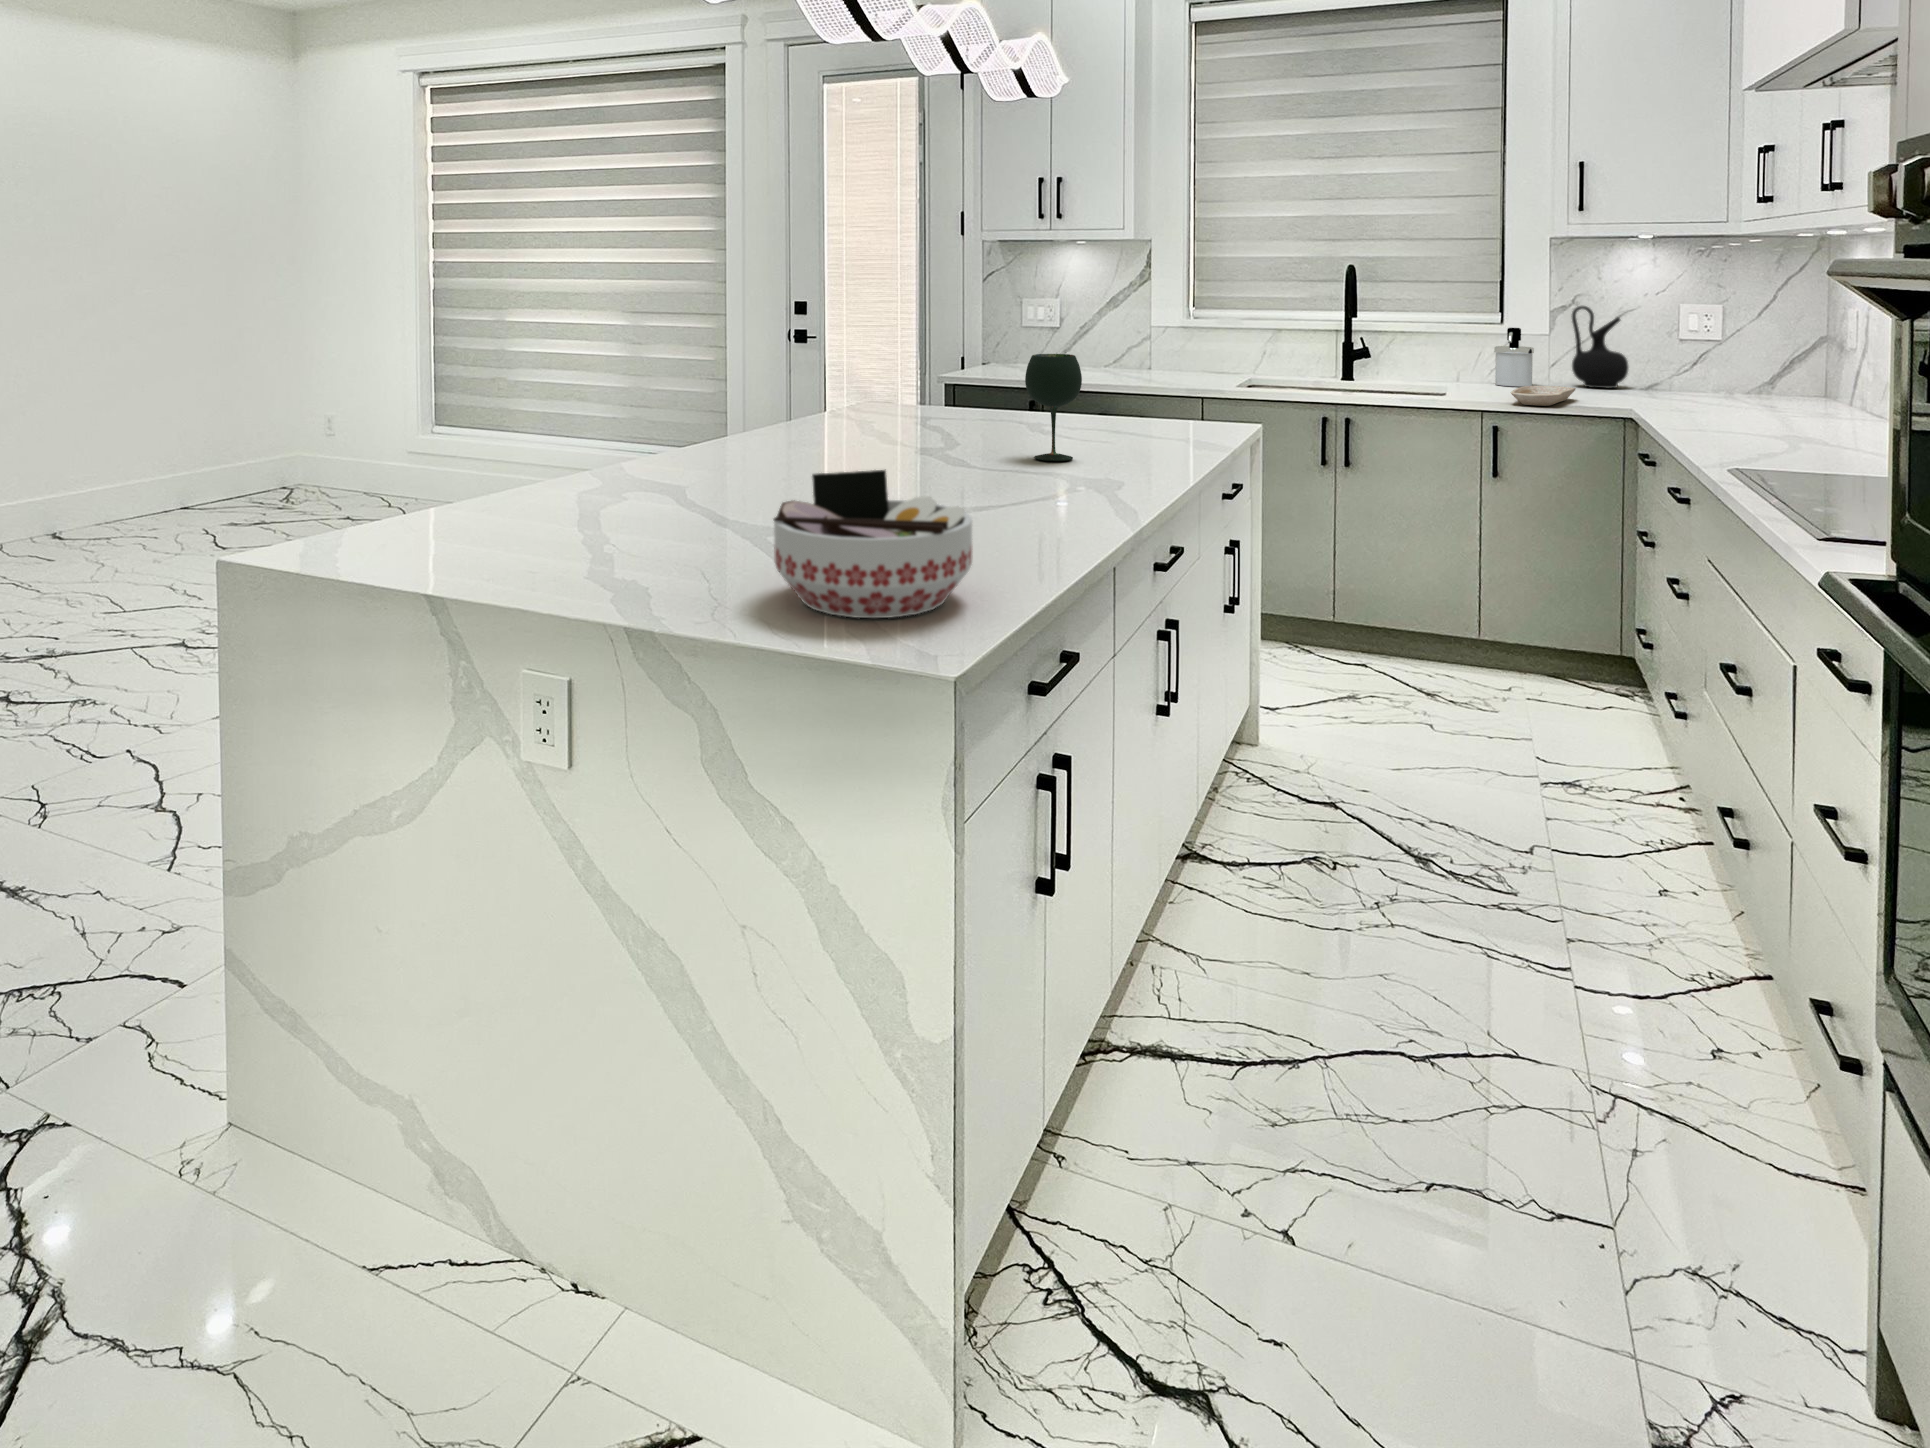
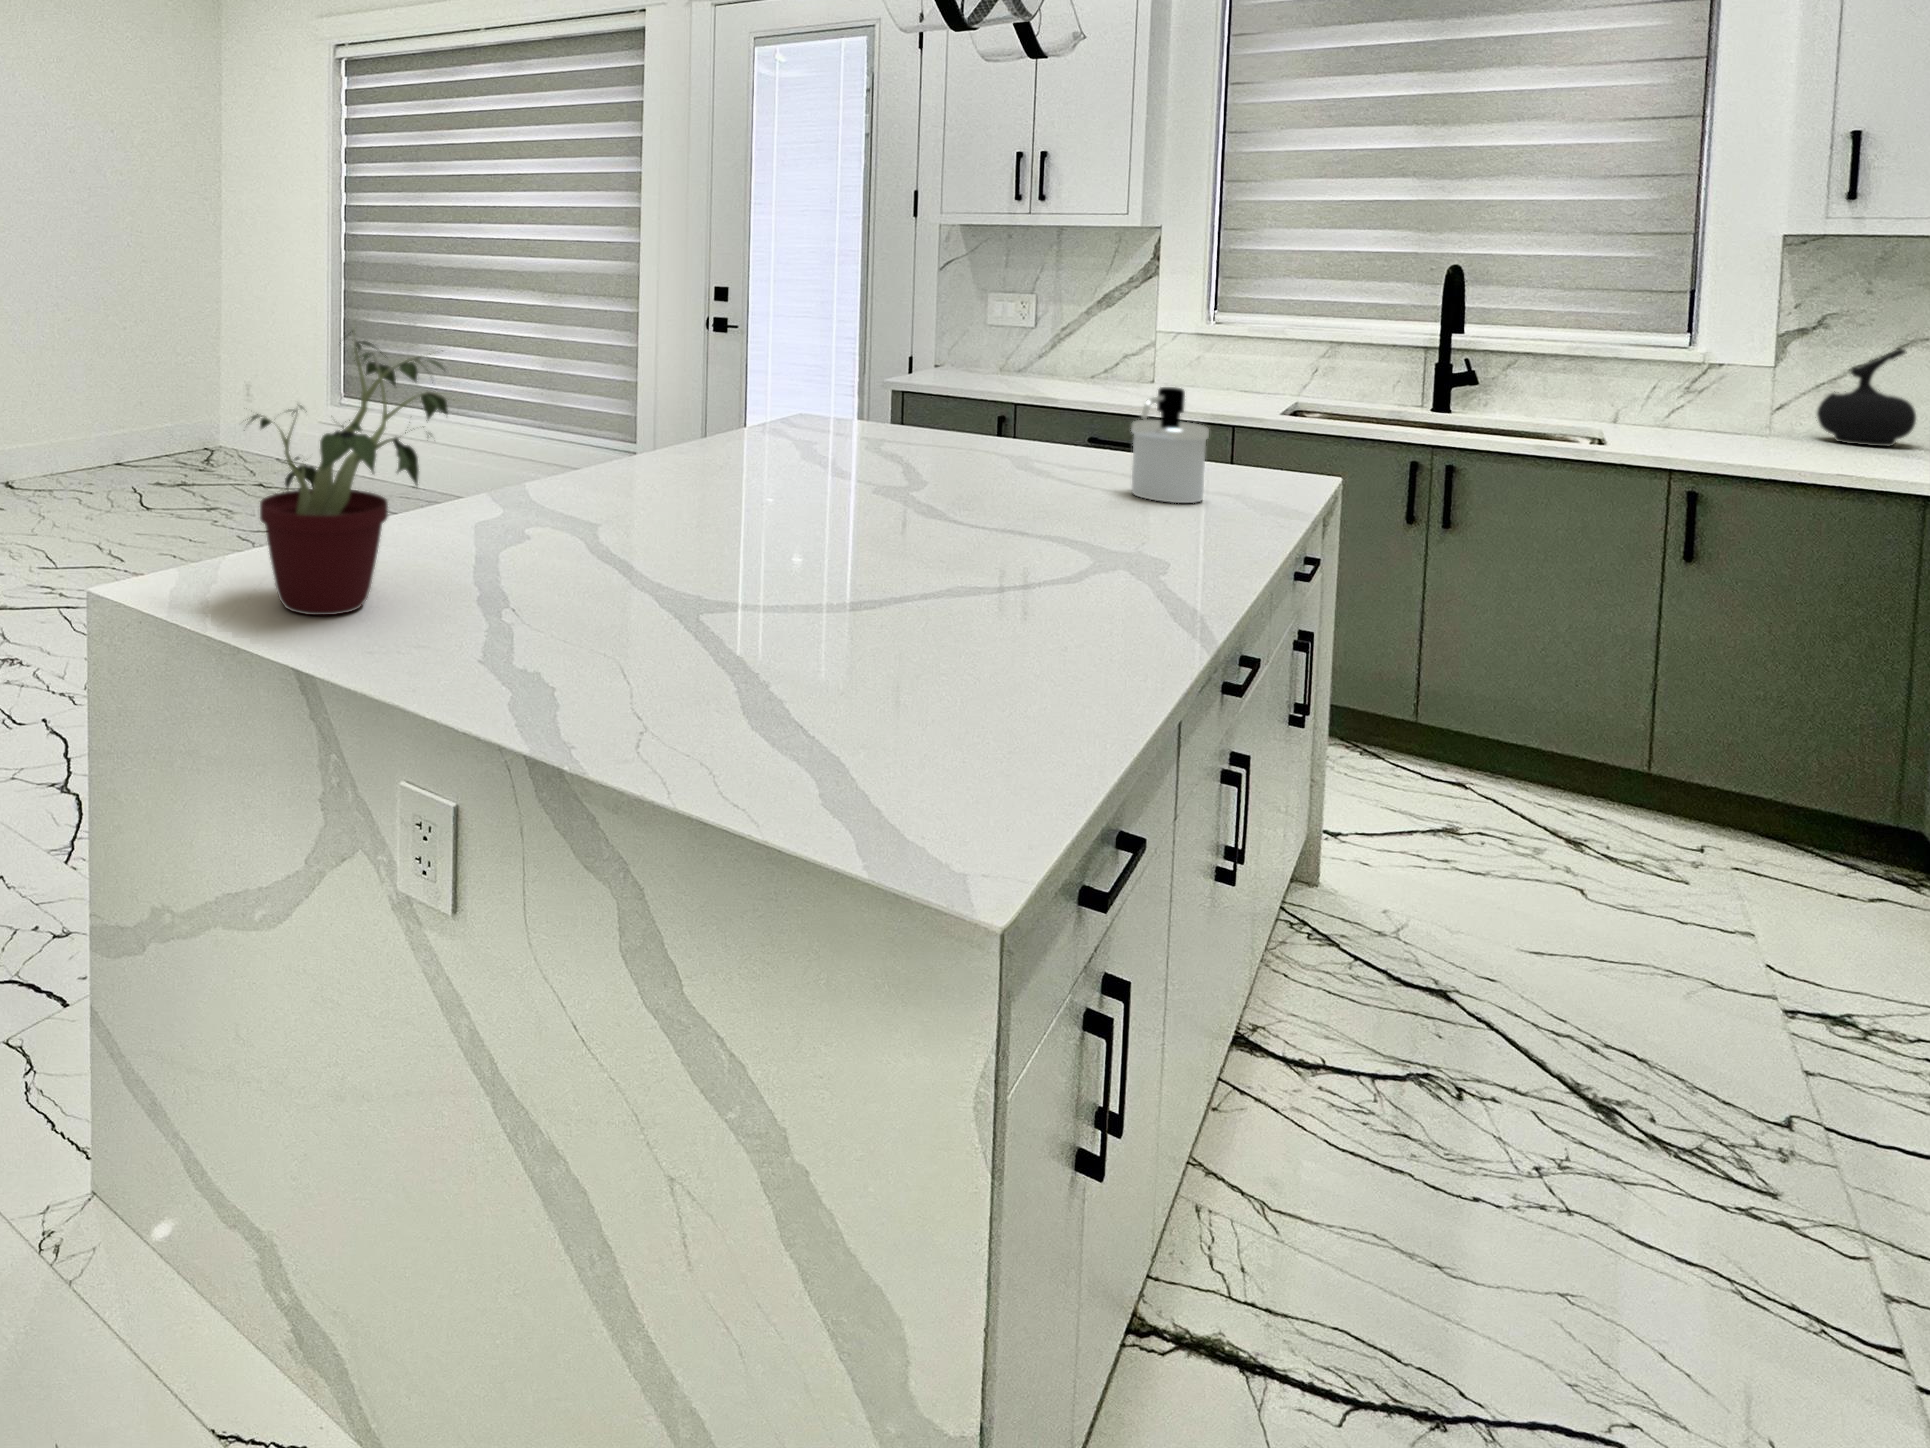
potted plant: none [364,311,562,558] -> present [247,328,448,615]
soap dispenser: present [1494,328,1534,387] -> present [1131,387,1209,503]
wine glass: present [1025,354,1082,461] -> none [1029,385,1108,523]
tray: present [1511,386,1576,406] -> none [1725,439,1834,471]
bowl: present [774,470,972,618] -> none [715,564,995,785]

